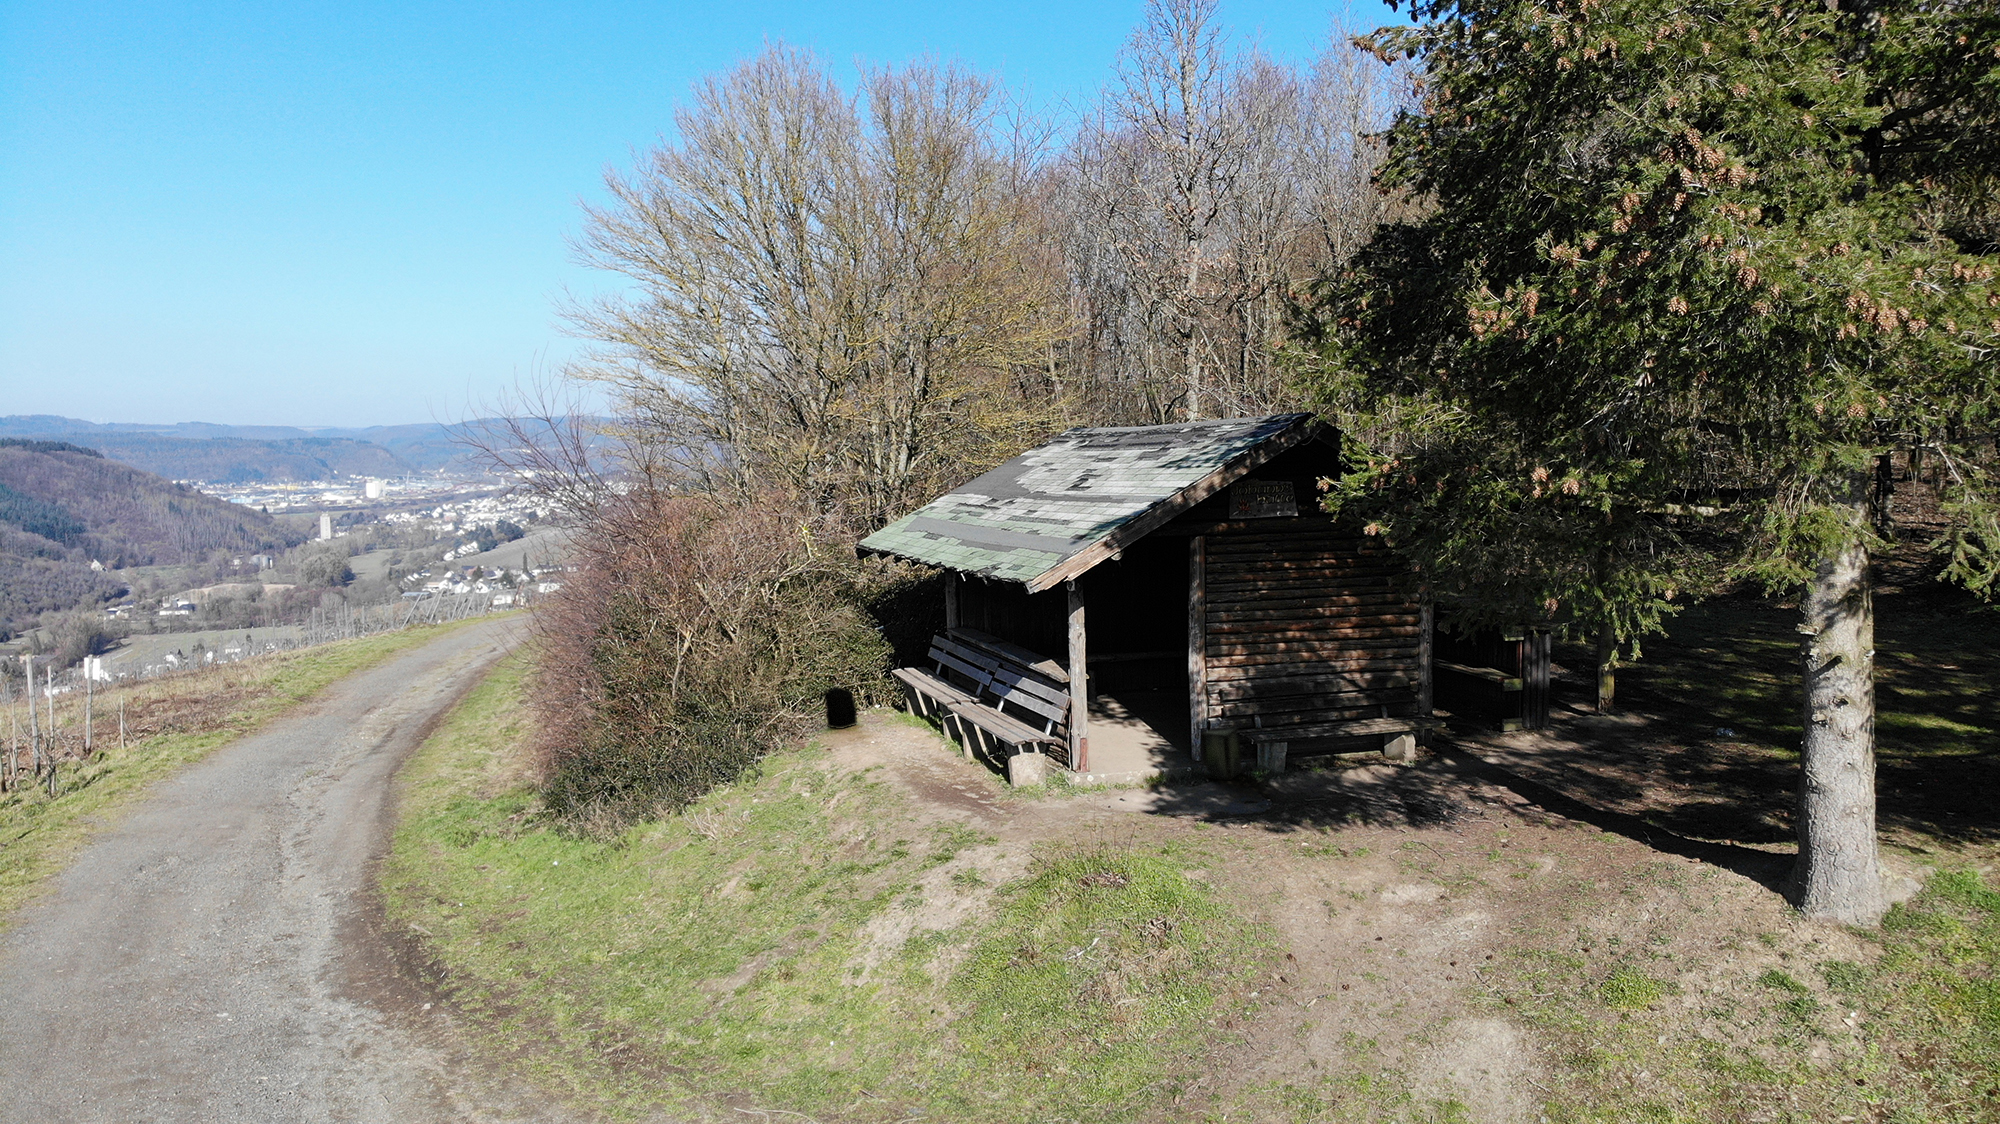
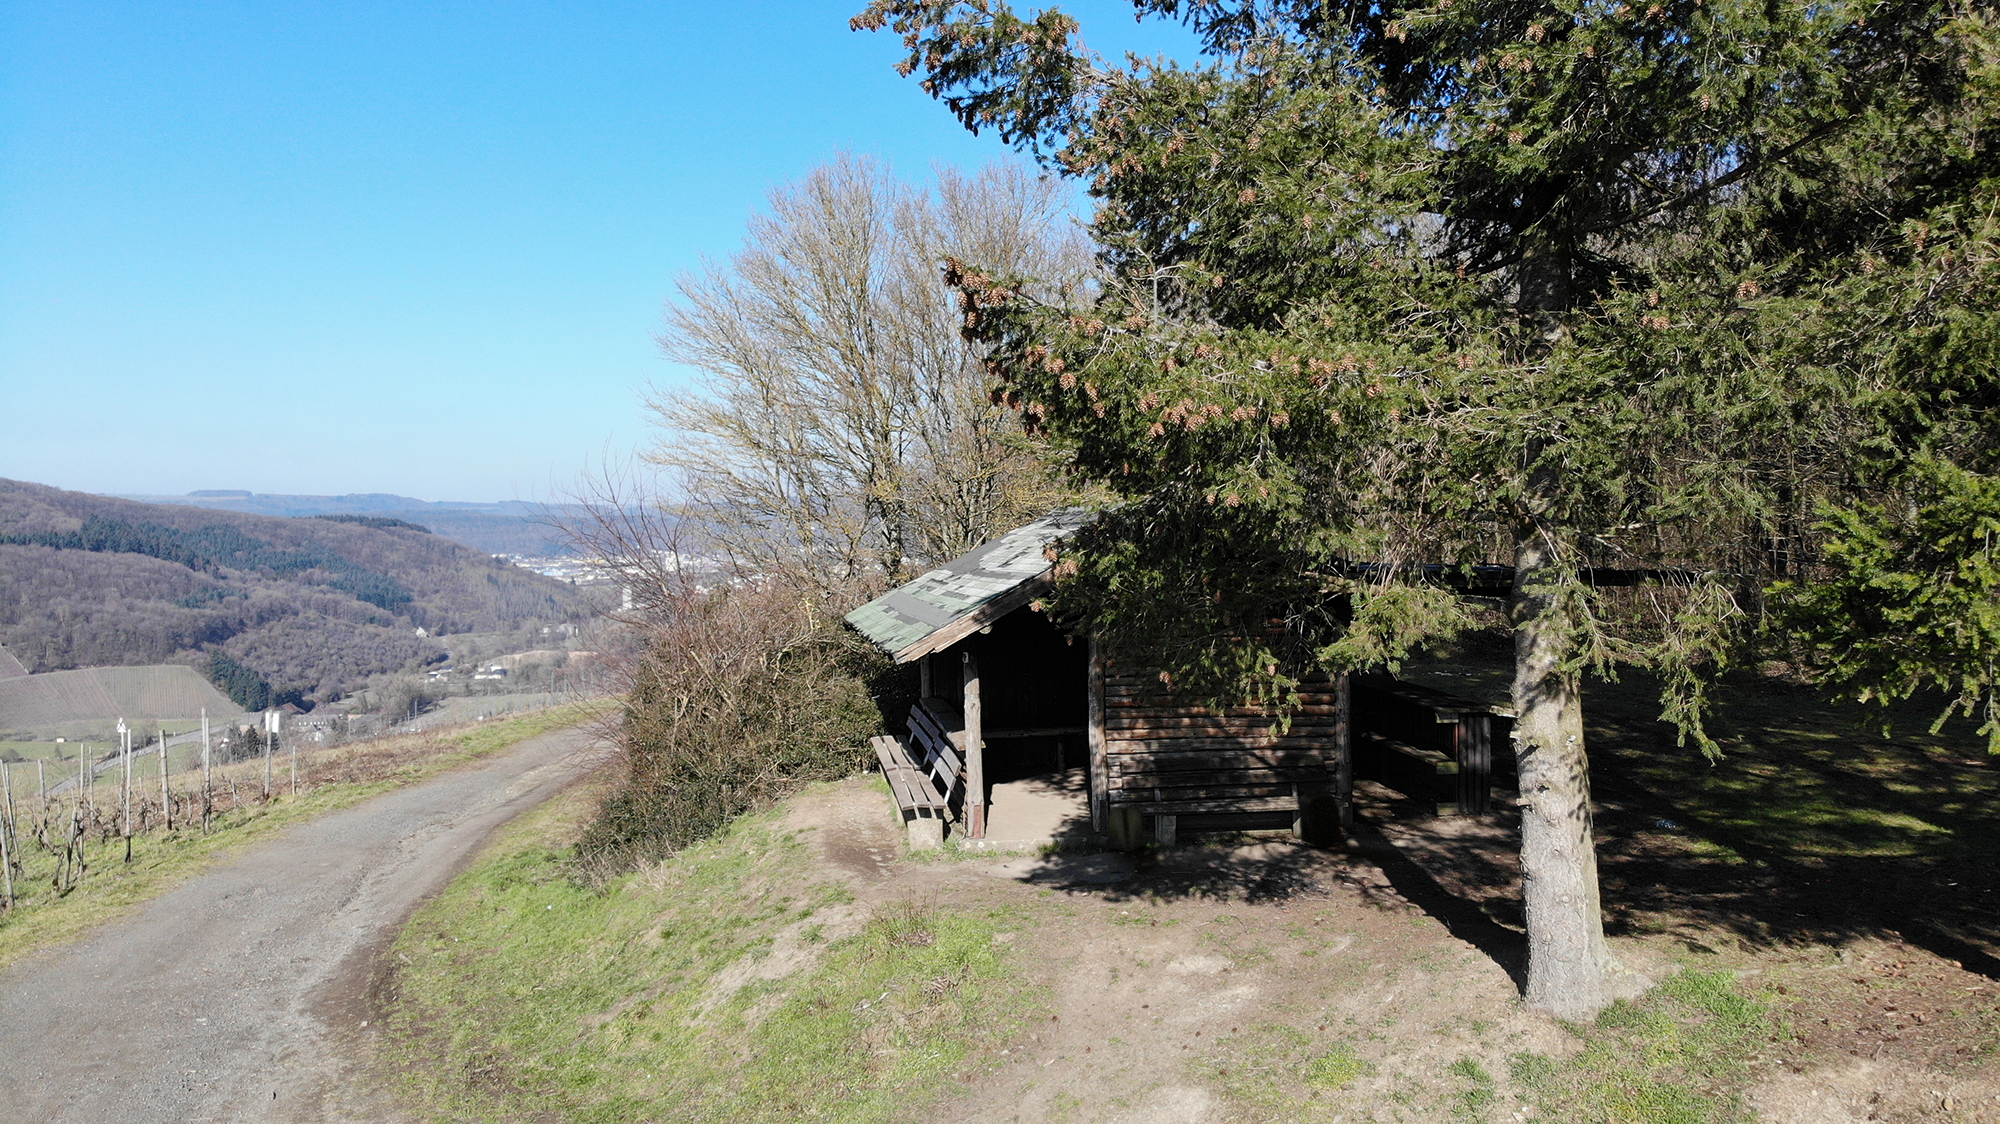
backpack: present [824,686,857,729] -> present [1297,789,1342,848]

